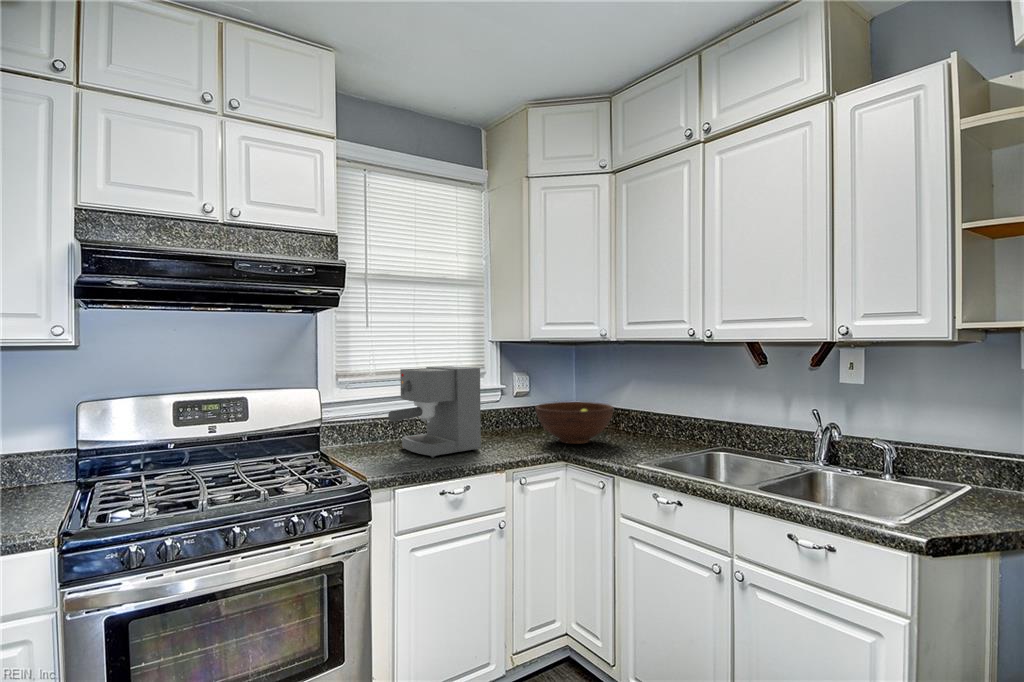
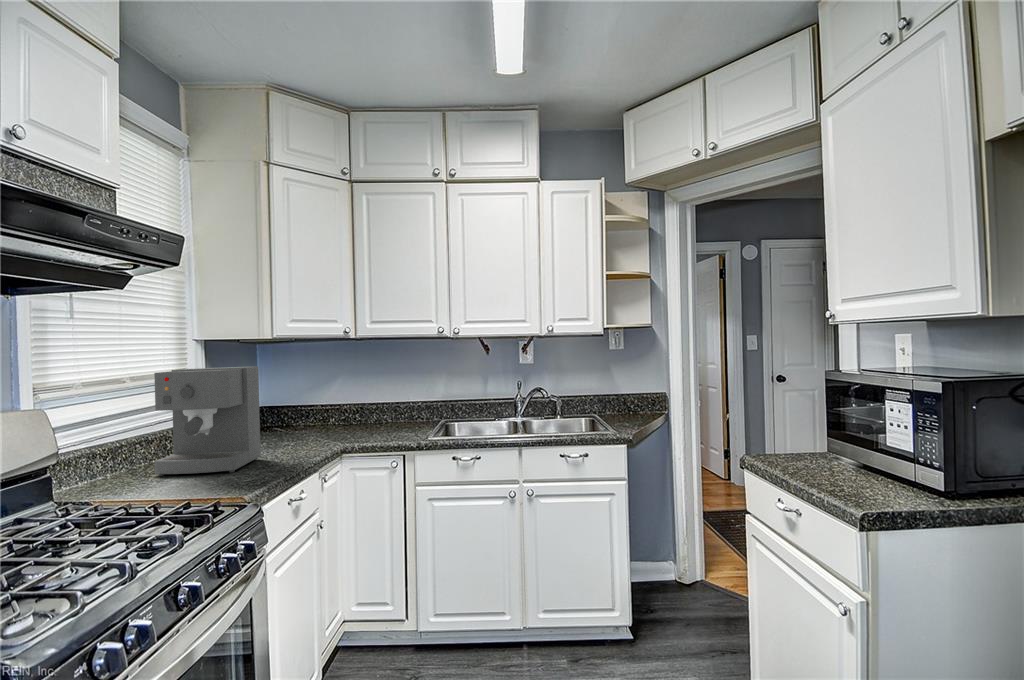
fruit bowl: present [536,402,613,444] -> none [280,399,361,440]

